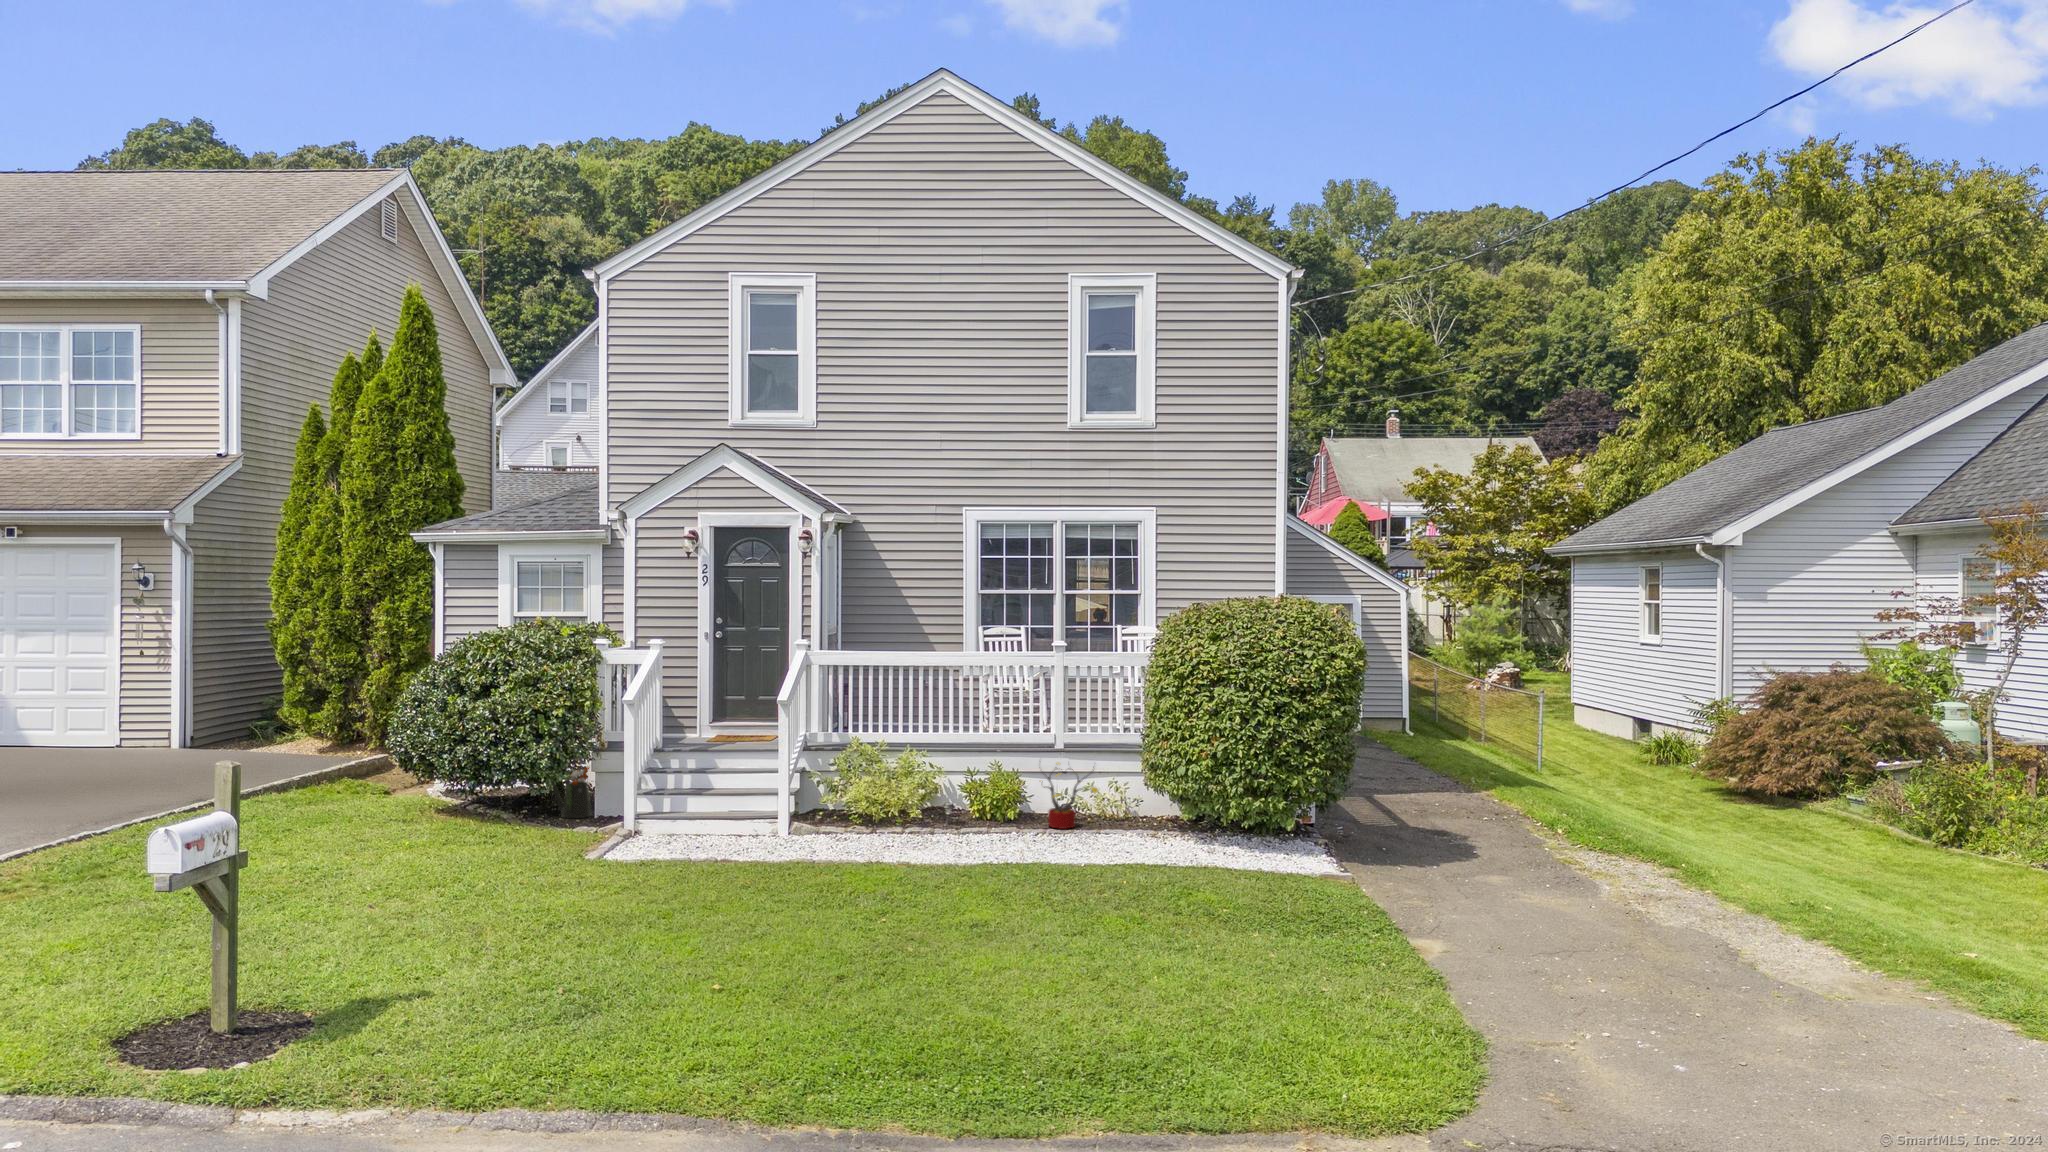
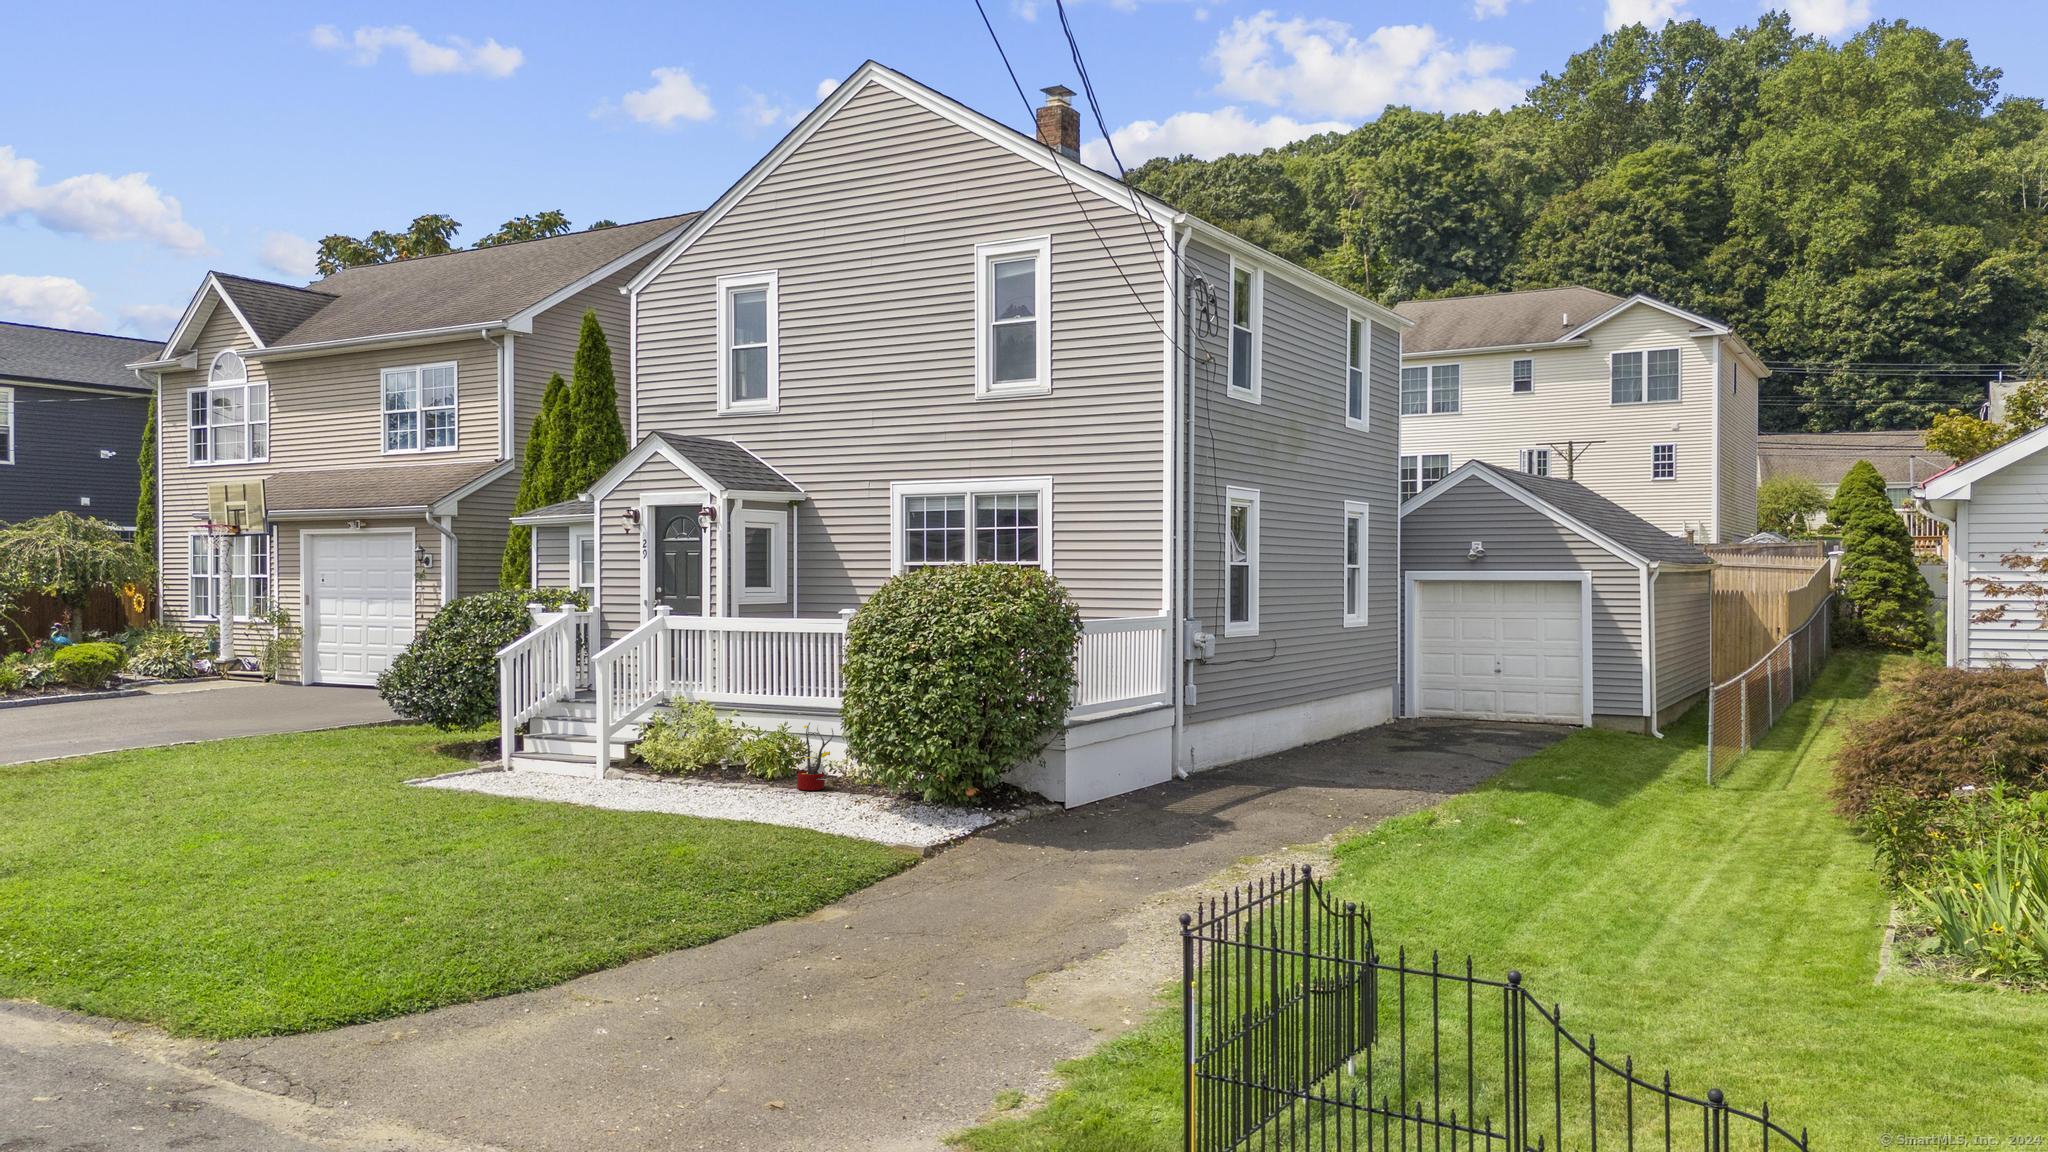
watering can: present [552,767,592,818] -> none [480,703,511,746]

